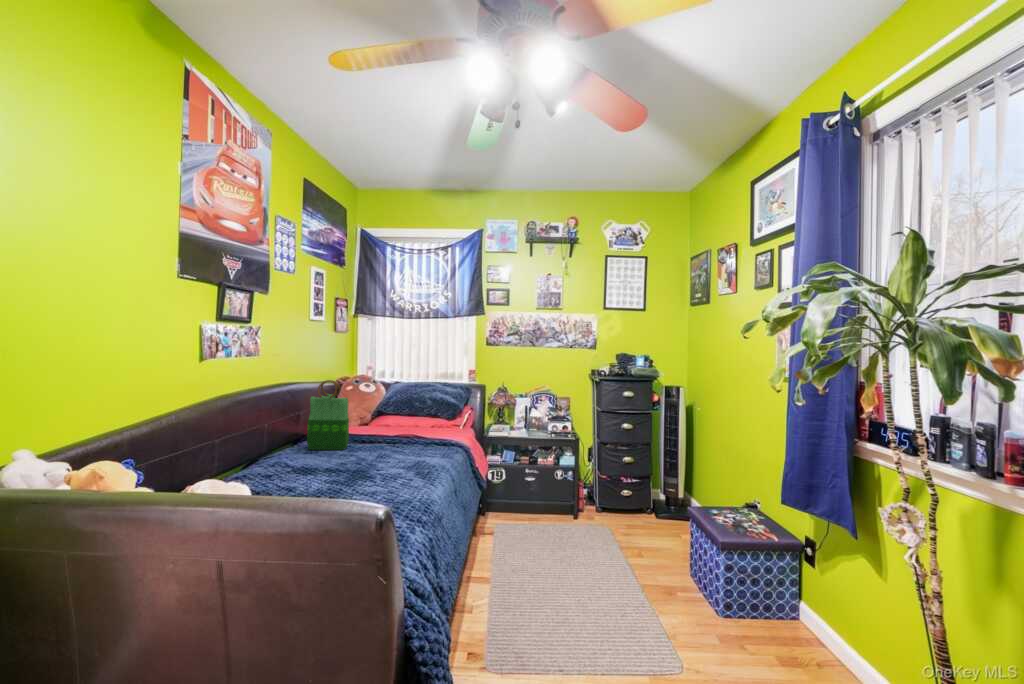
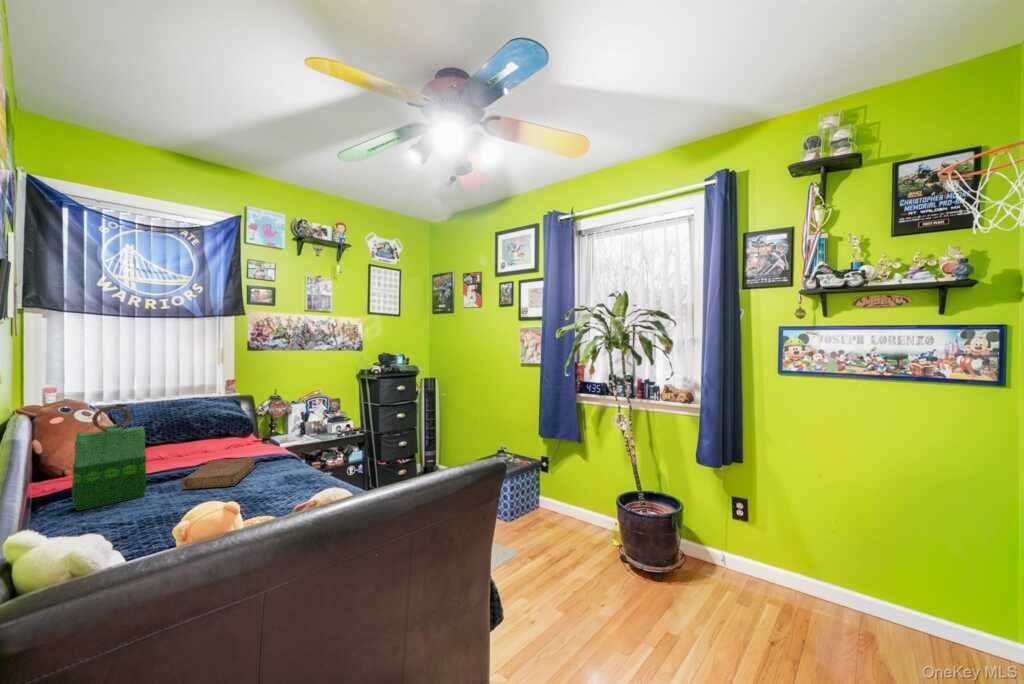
book: none [363,434,428,457] -> present [181,458,257,489]

